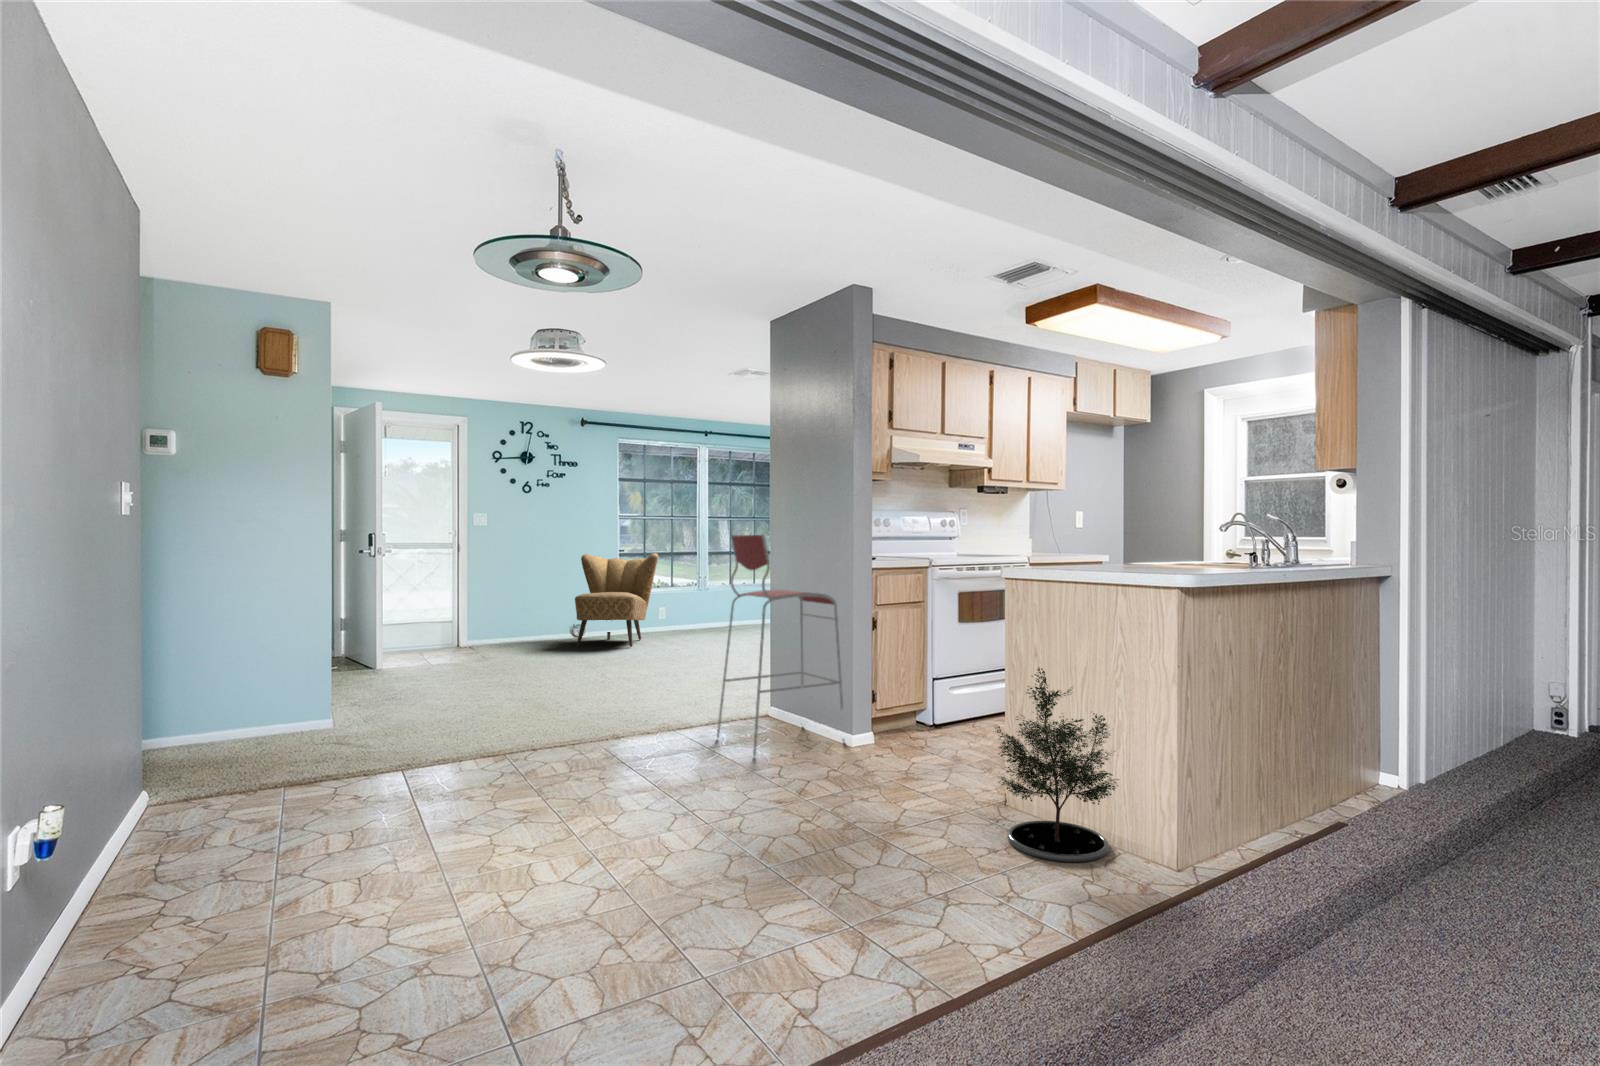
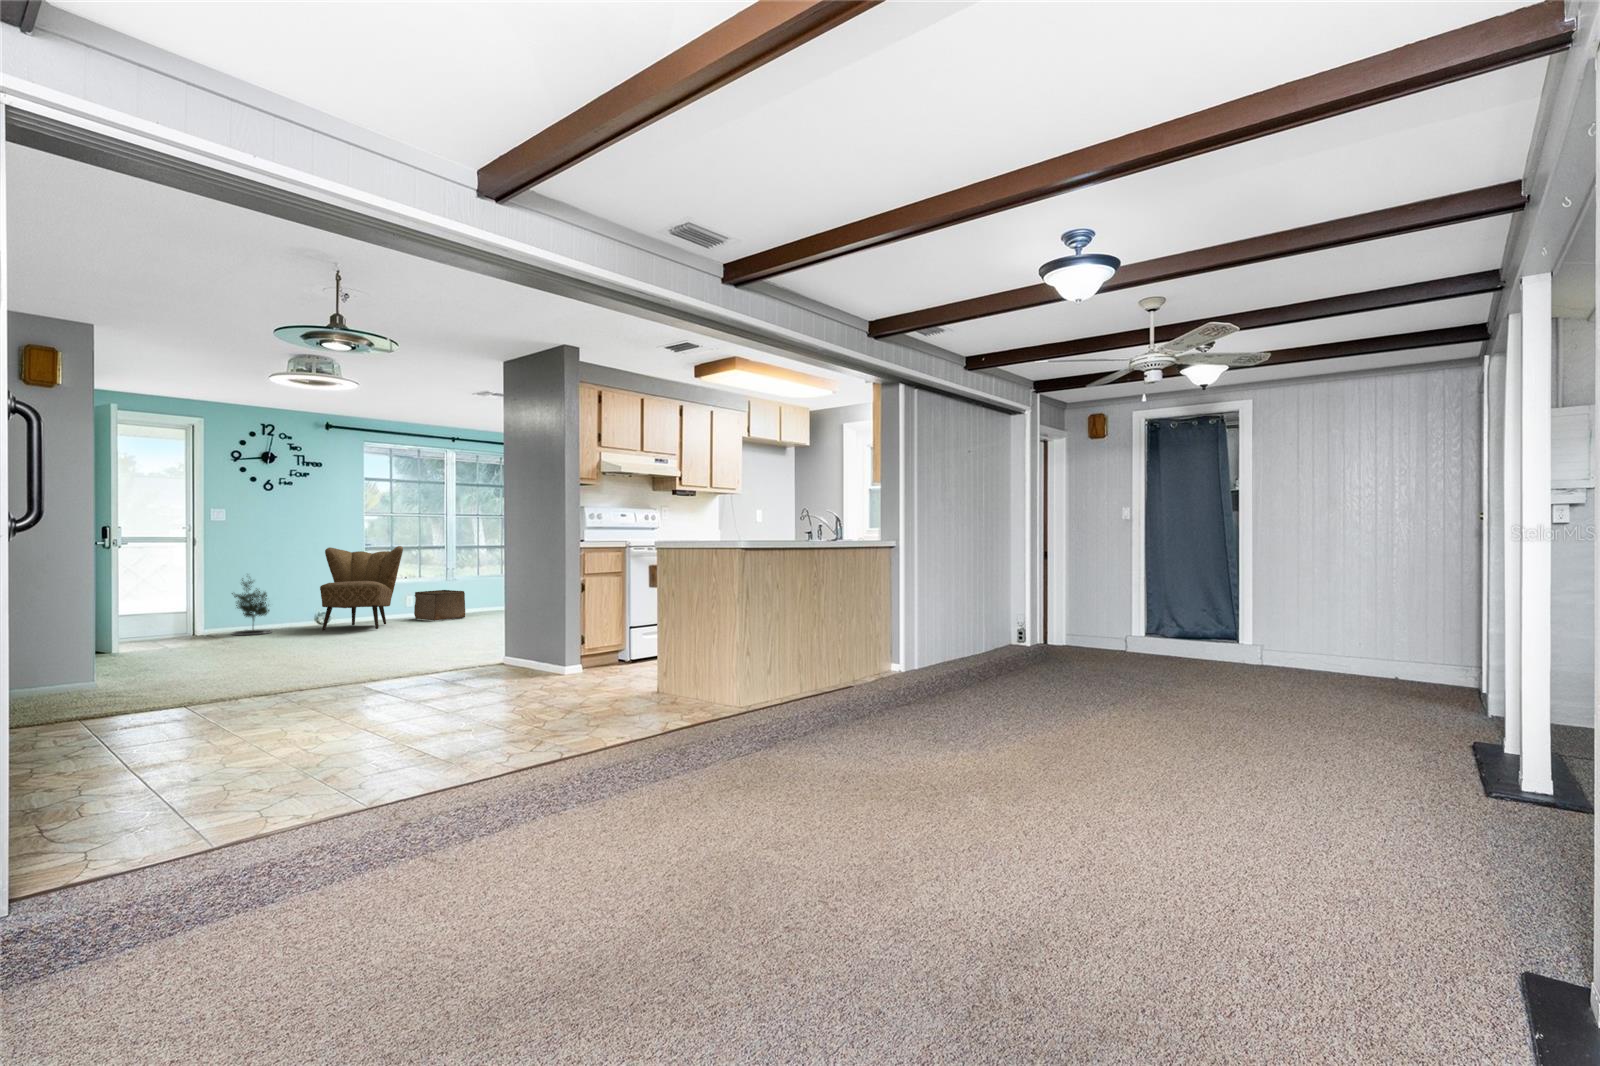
bar stool: present [717,534,845,756] -> none [459,524,559,684]
storage bin: none [670,601,722,636] -> present [414,590,465,621]
potted tree: present [995,668,1119,862] -> present [232,578,272,635]

